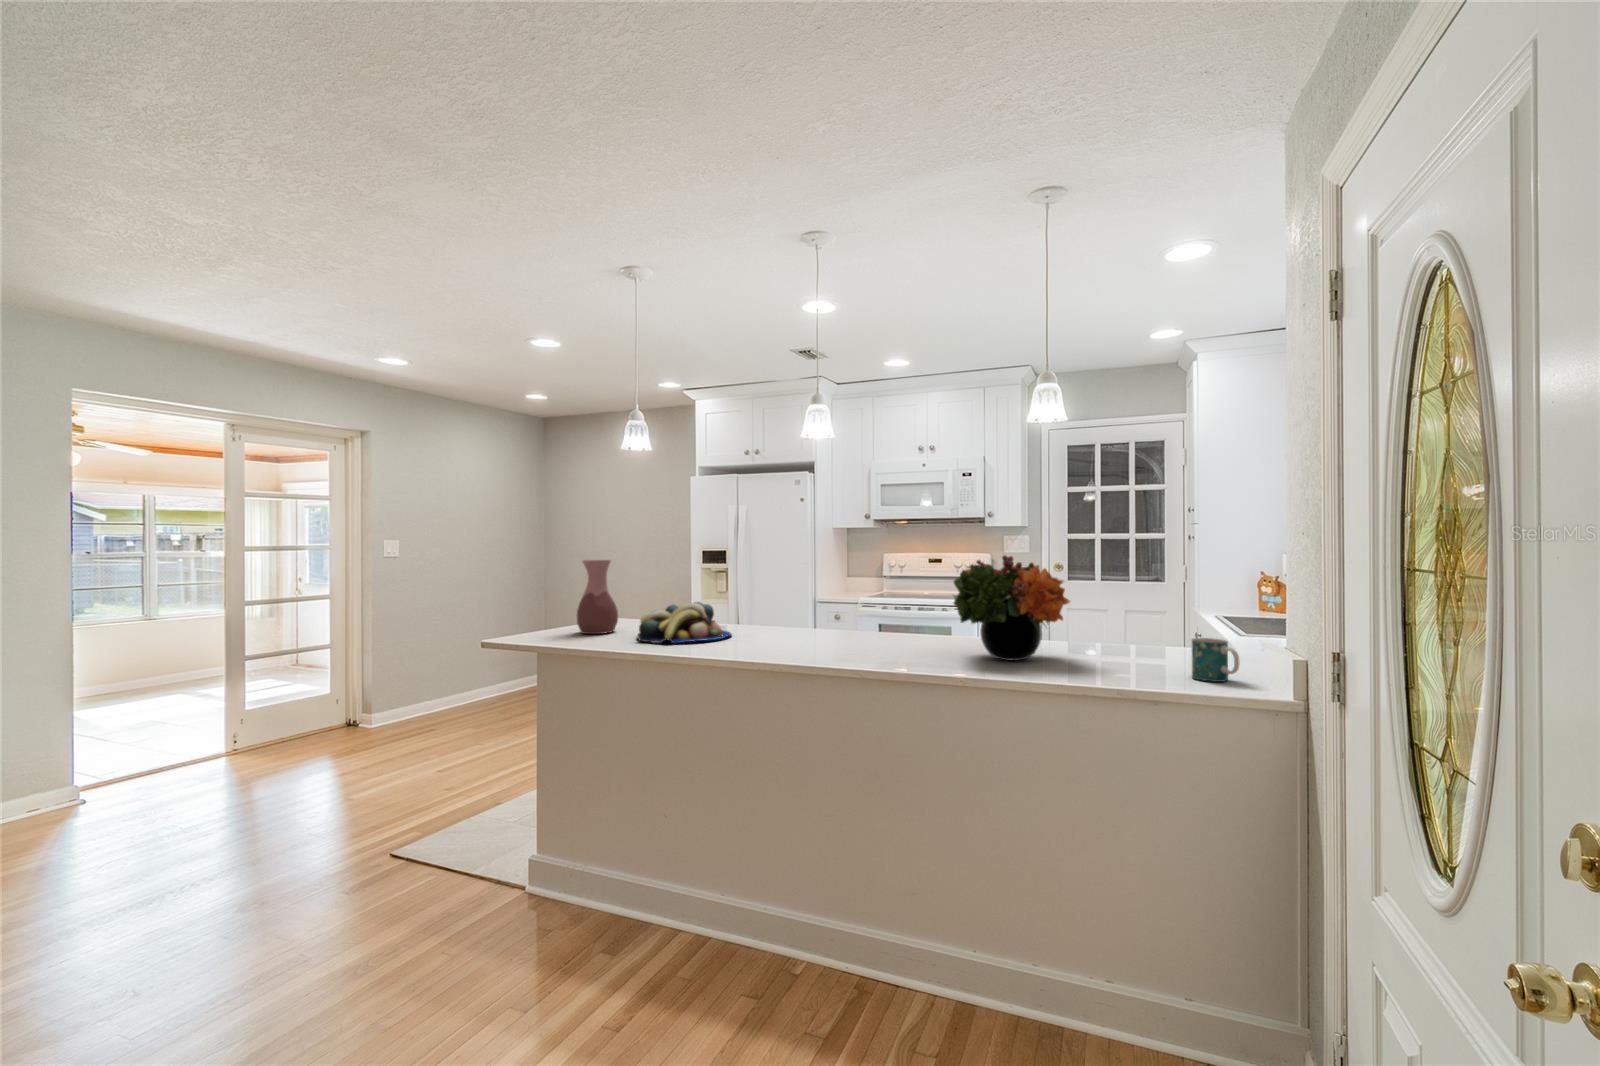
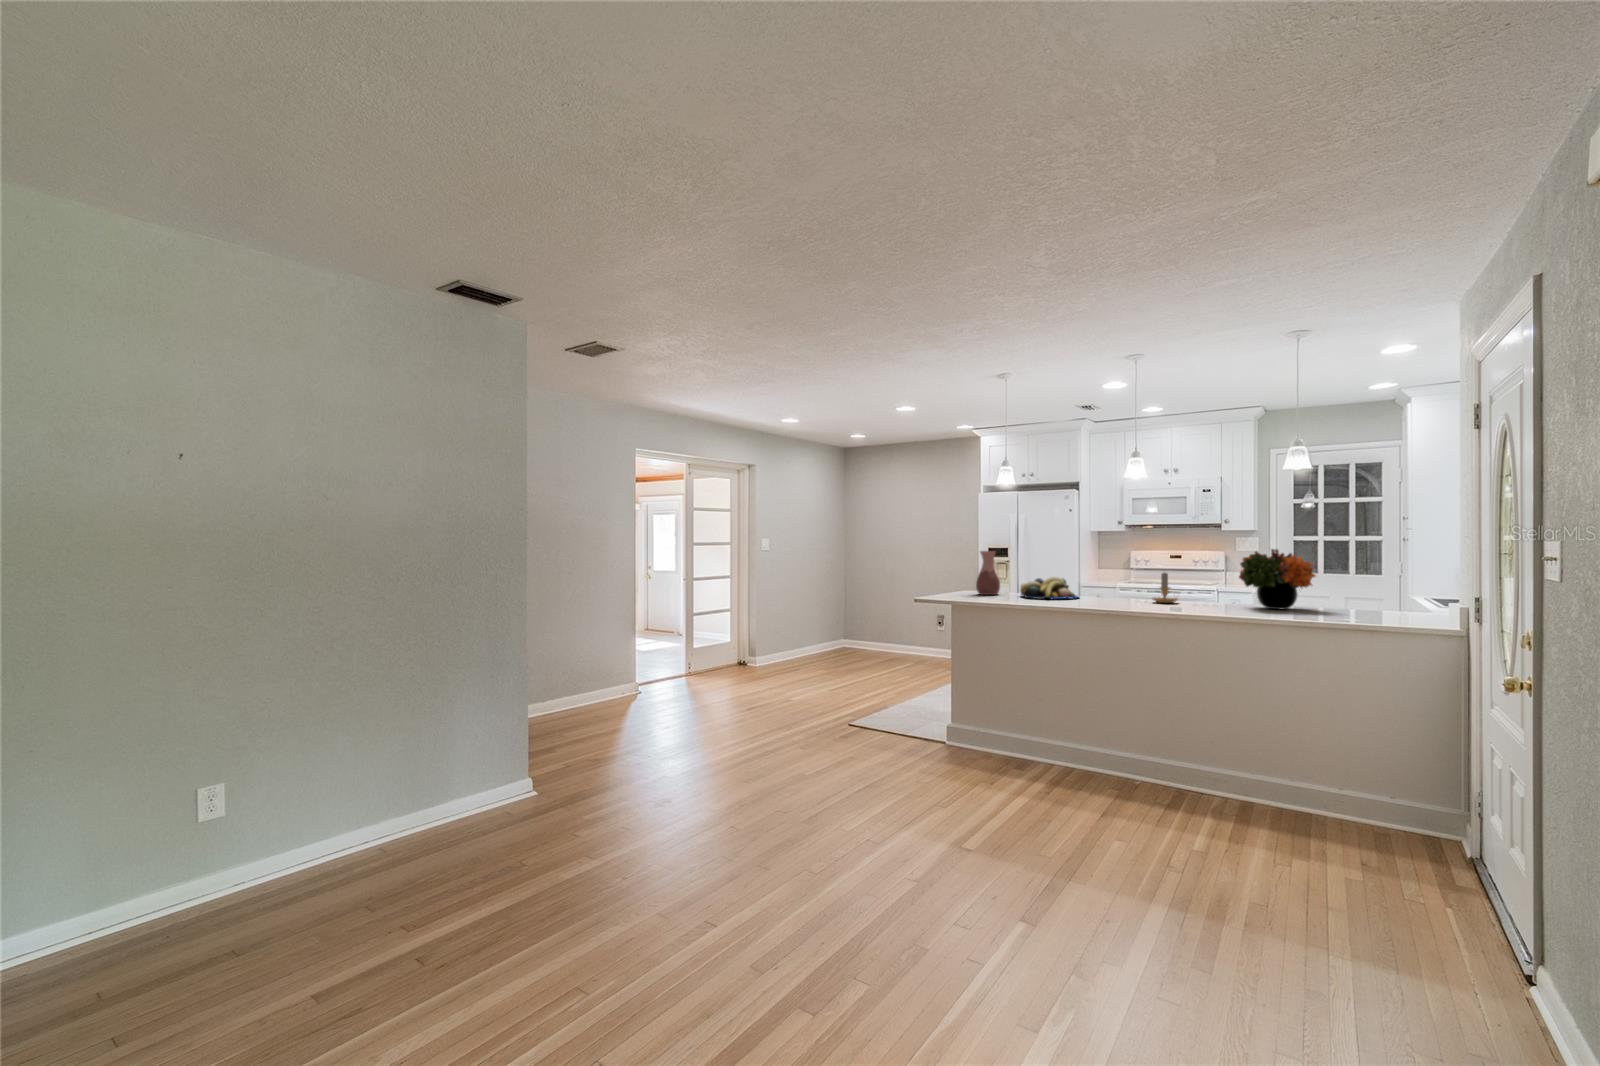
candle: none [828,593,873,648] -> present [1153,573,1177,603]
mug: present [1192,638,1240,682] -> none [1396,595,1426,619]

